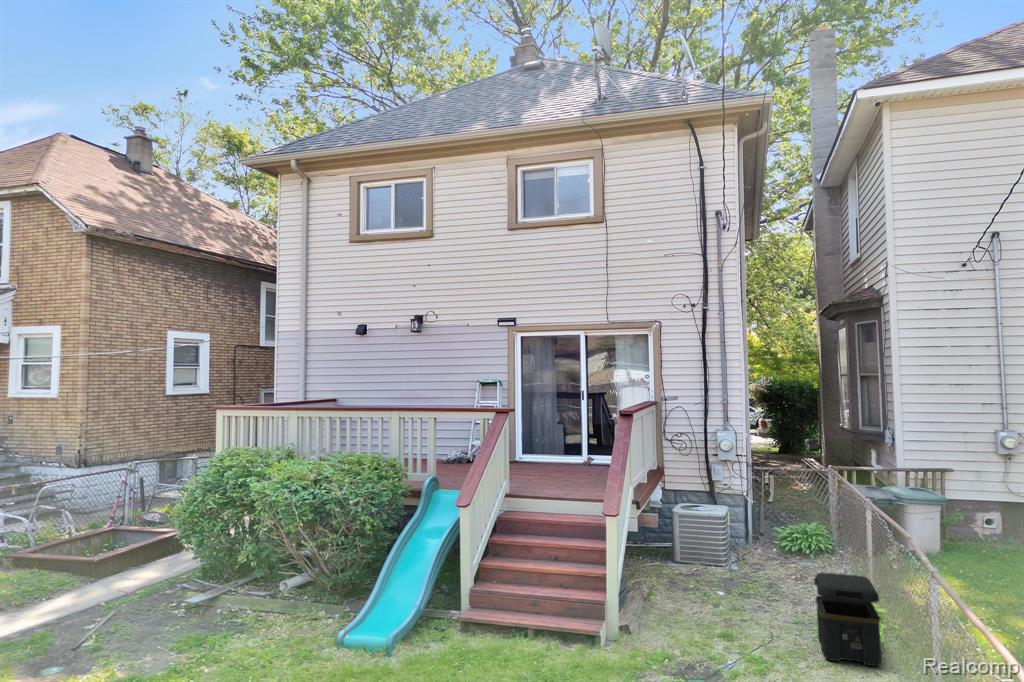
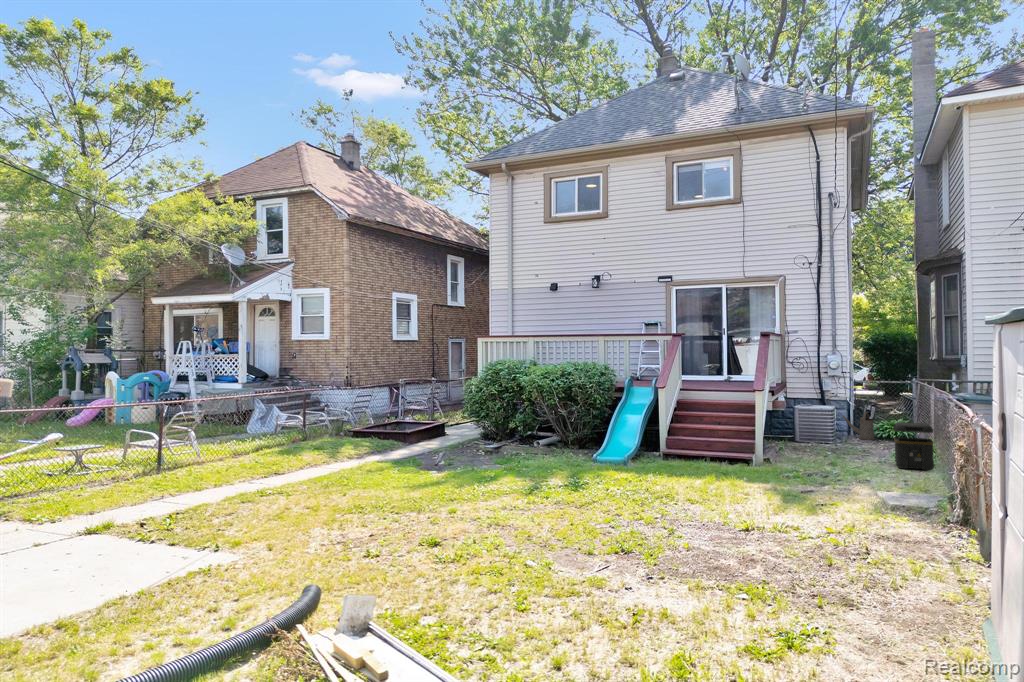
watering can: none [738,515,786,557] -> present [843,412,879,440]

